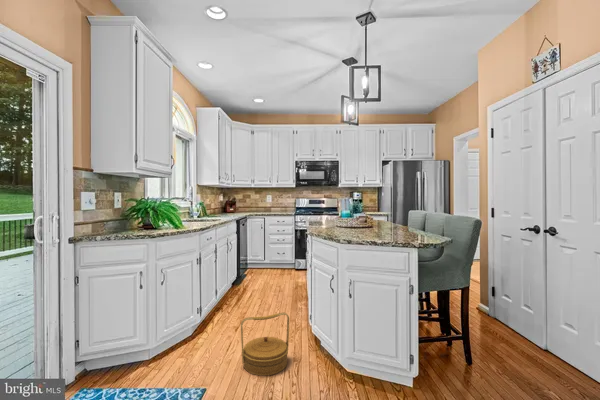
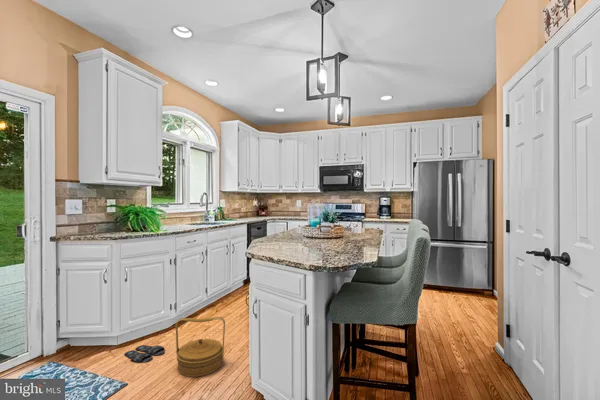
slippers: none [170,352,215,372] -> present [124,345,165,363]

